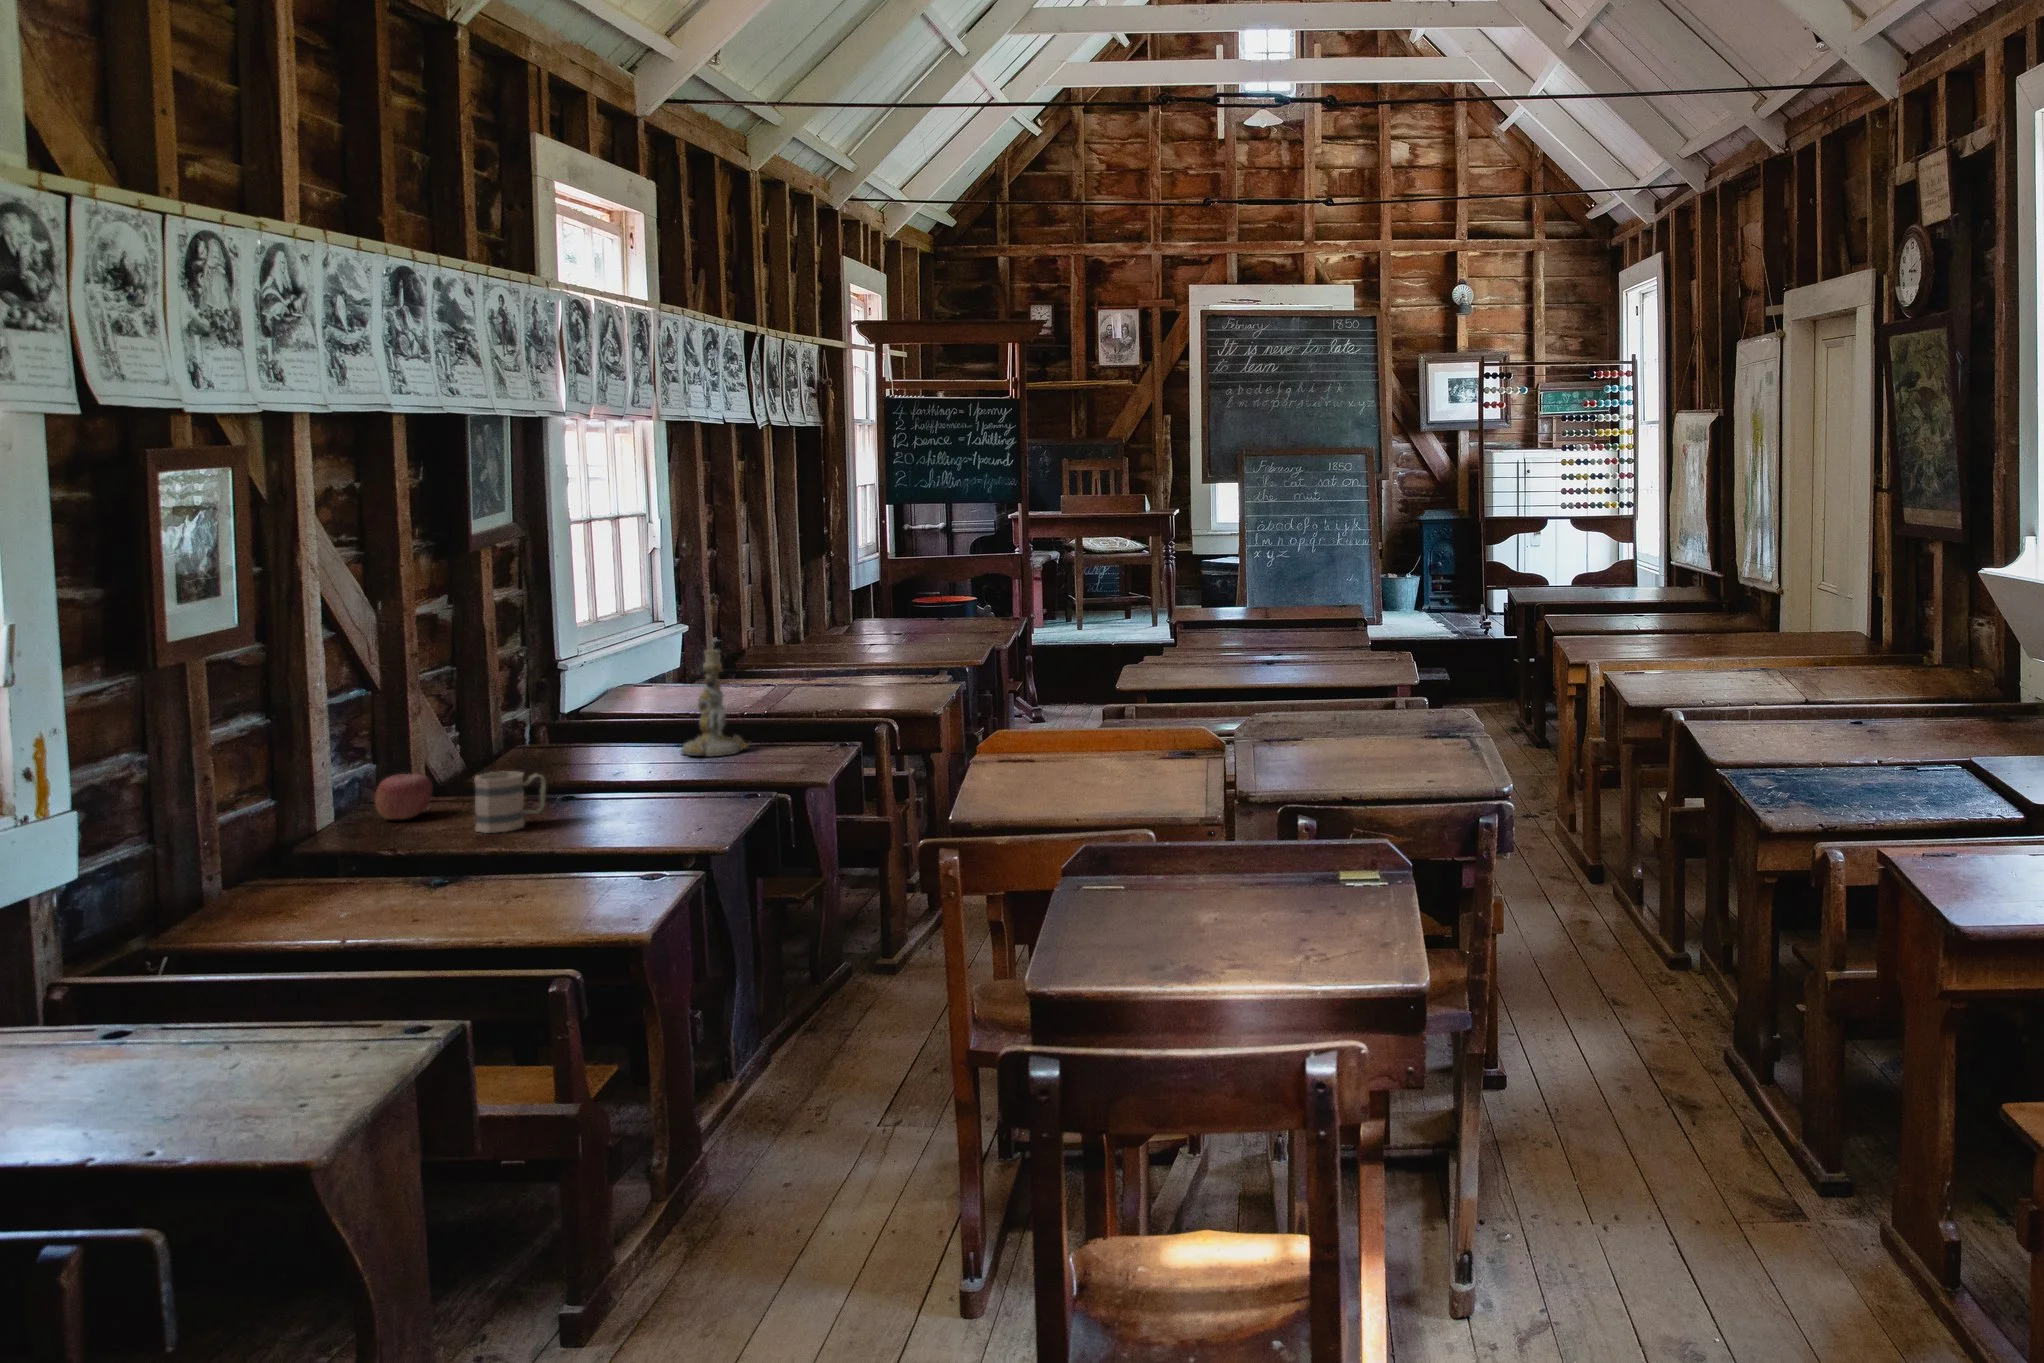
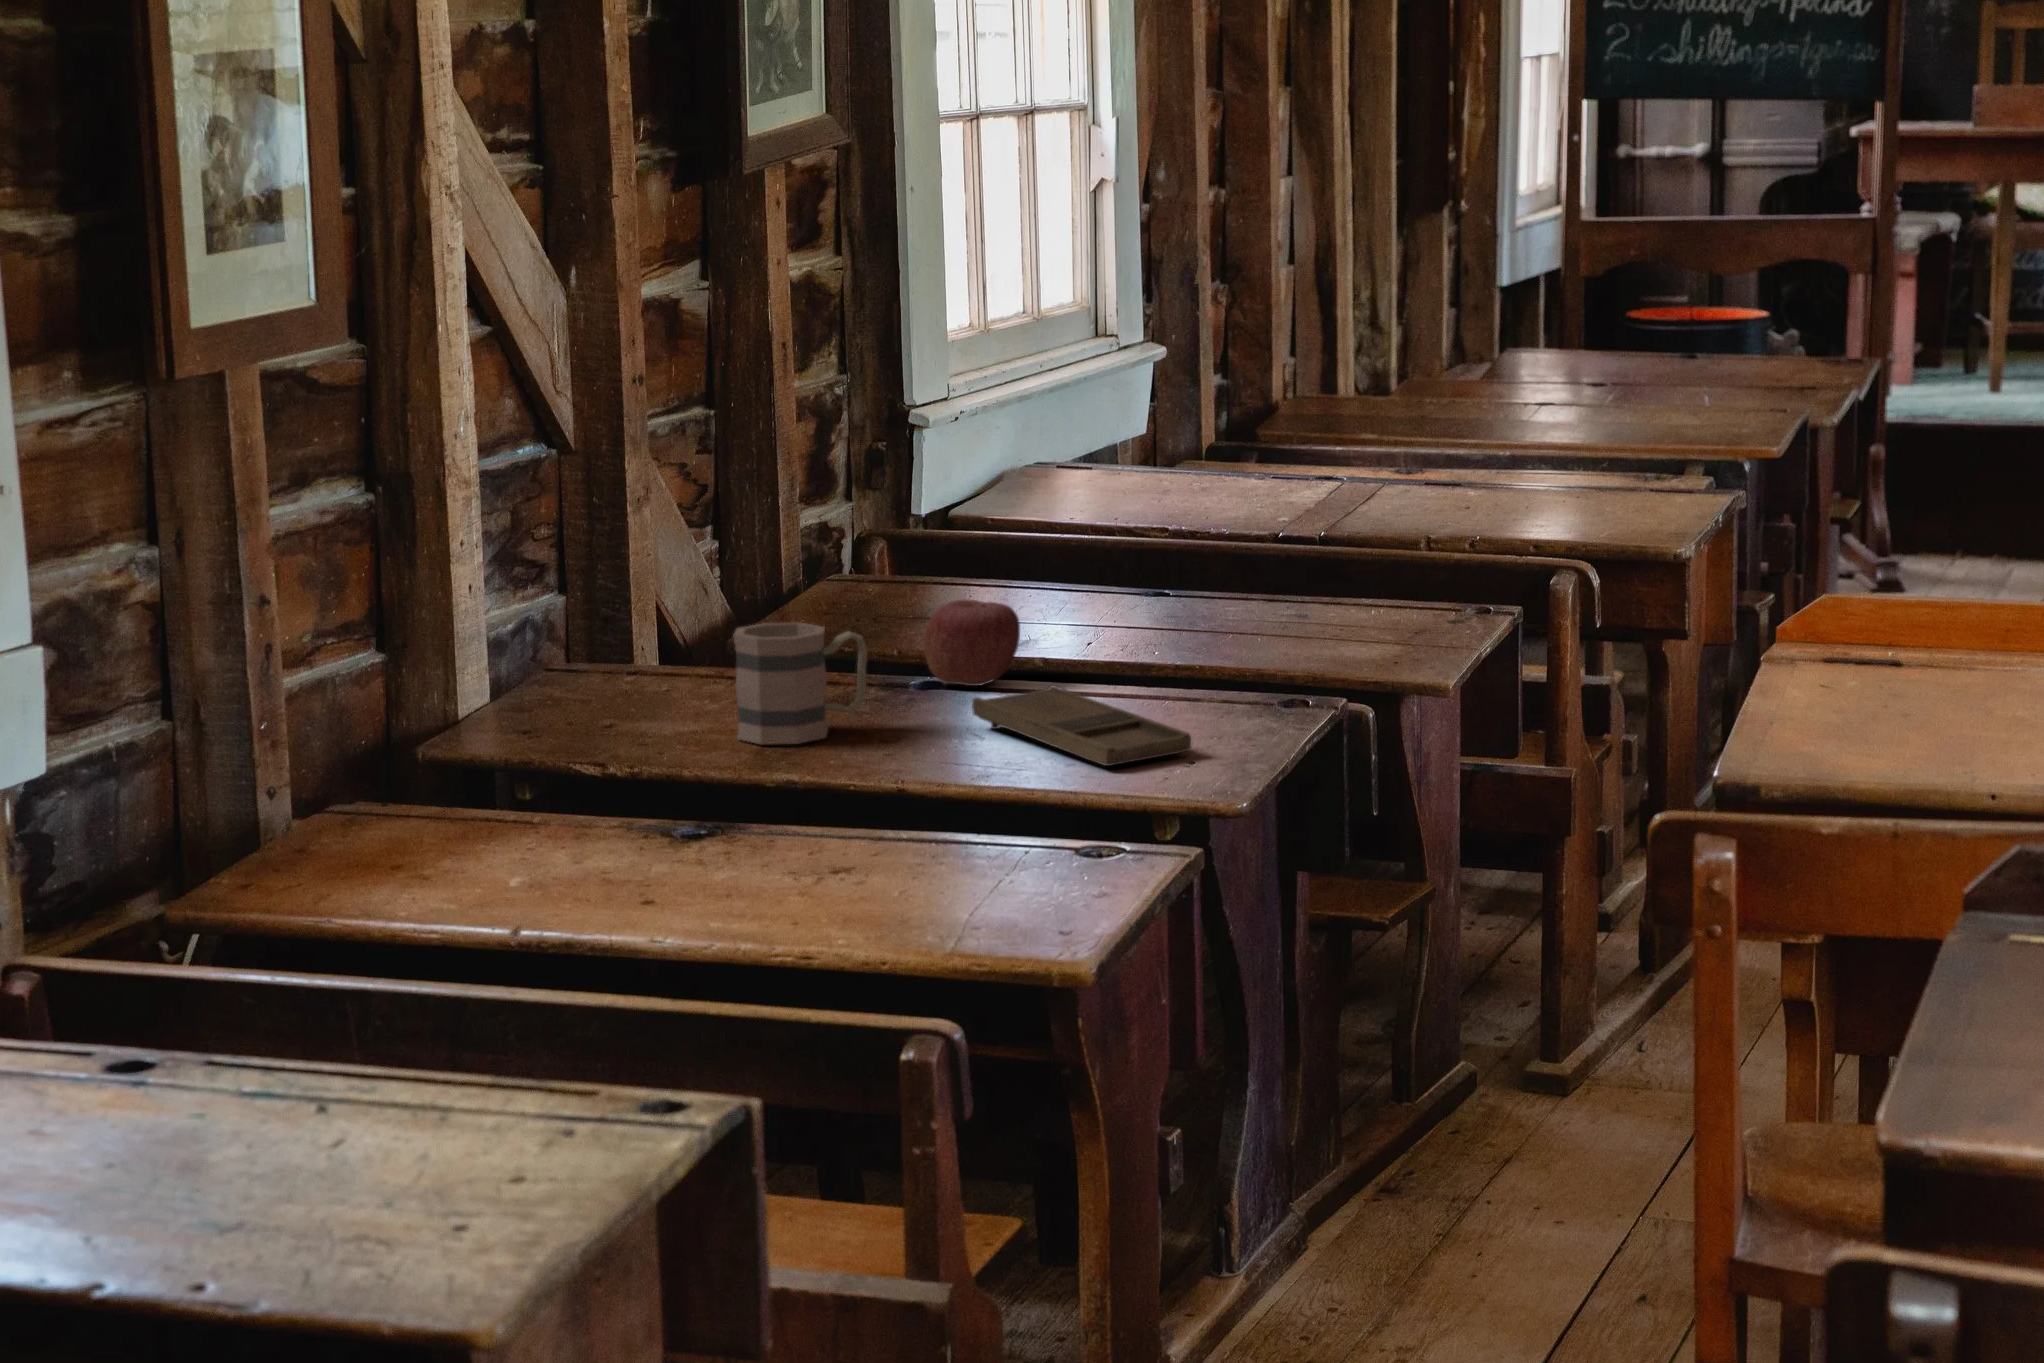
candlestick: present [681,650,750,756] -> none [1137,393,1278,618]
apple: present [375,774,432,820] -> present [924,600,1020,686]
tray: none [602,793,715,828] -> present [972,686,1191,766]

